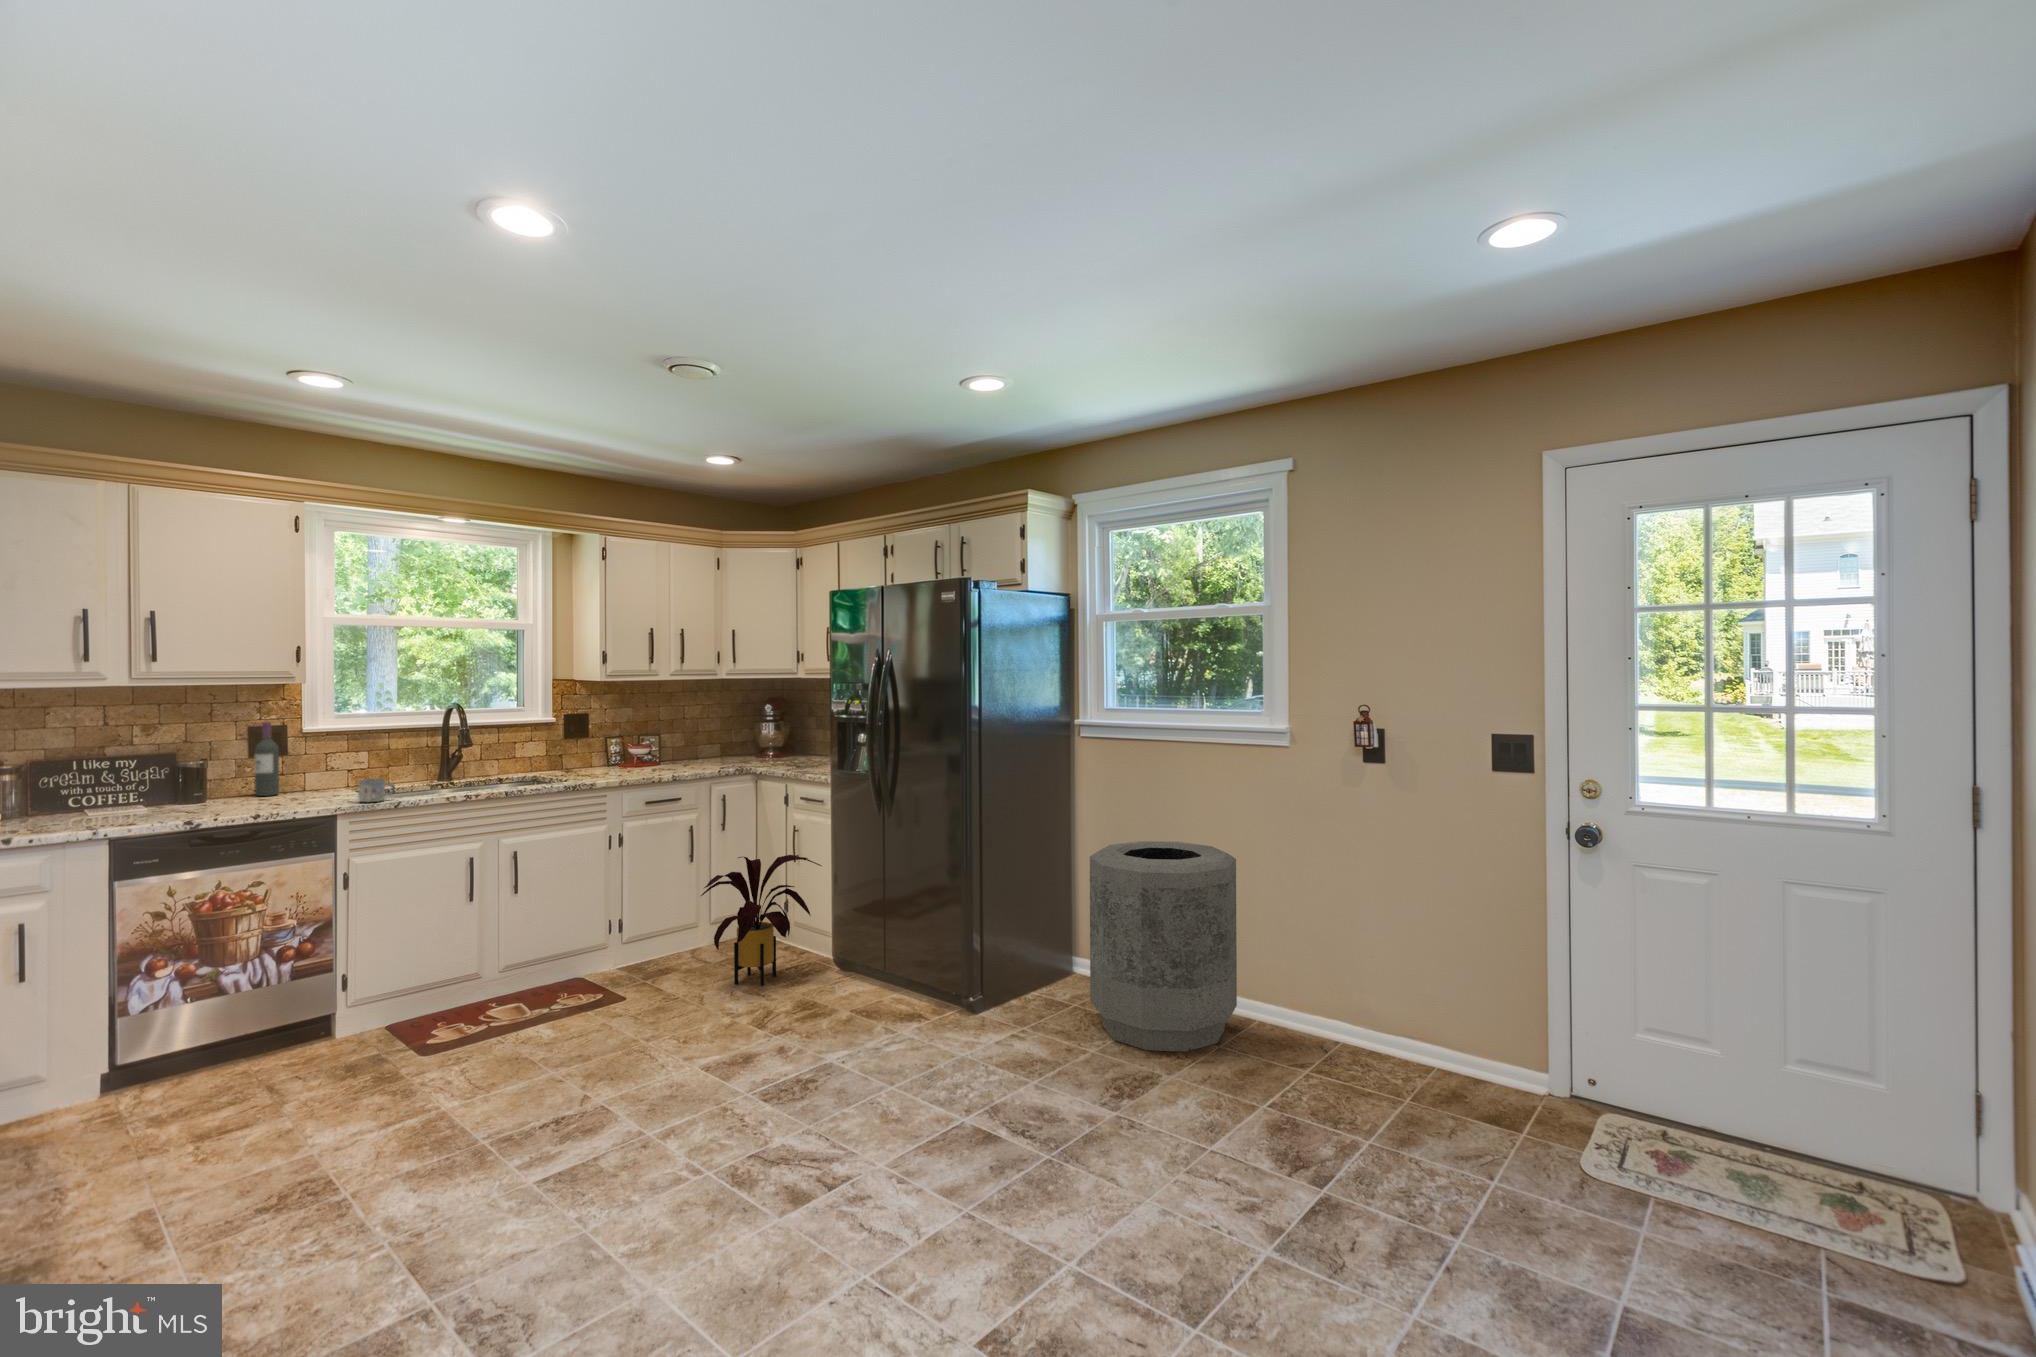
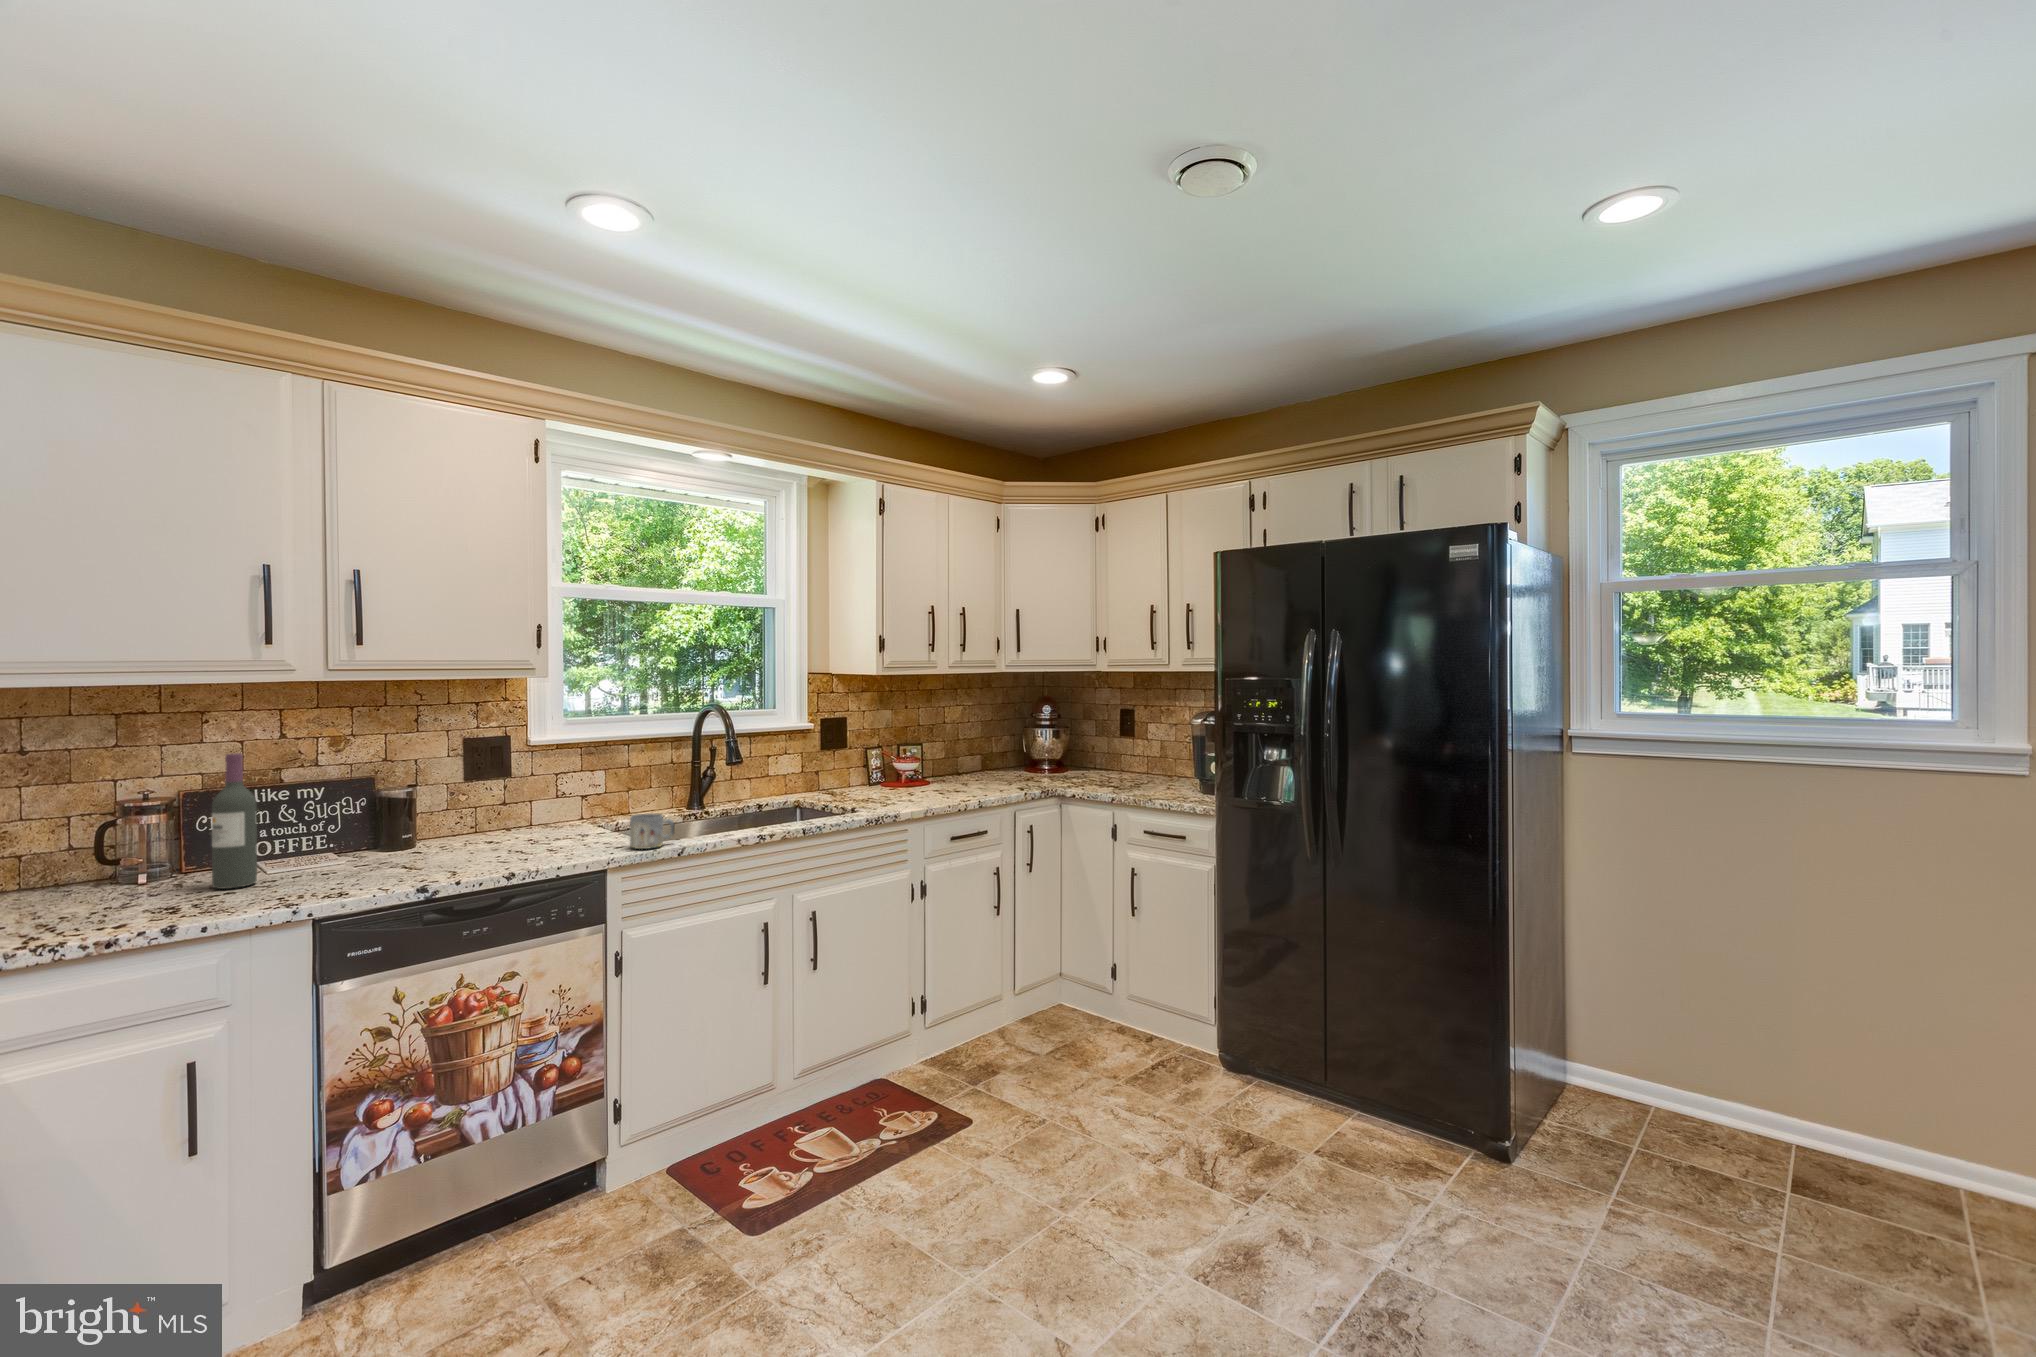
wine bottle: present [255,722,279,796] -> present [212,753,257,889]
trash can: present [1090,841,1237,1052] -> none [1693,908,1990,1255]
house plant: present [701,855,821,986] -> none [1045,911,1212,1098]

